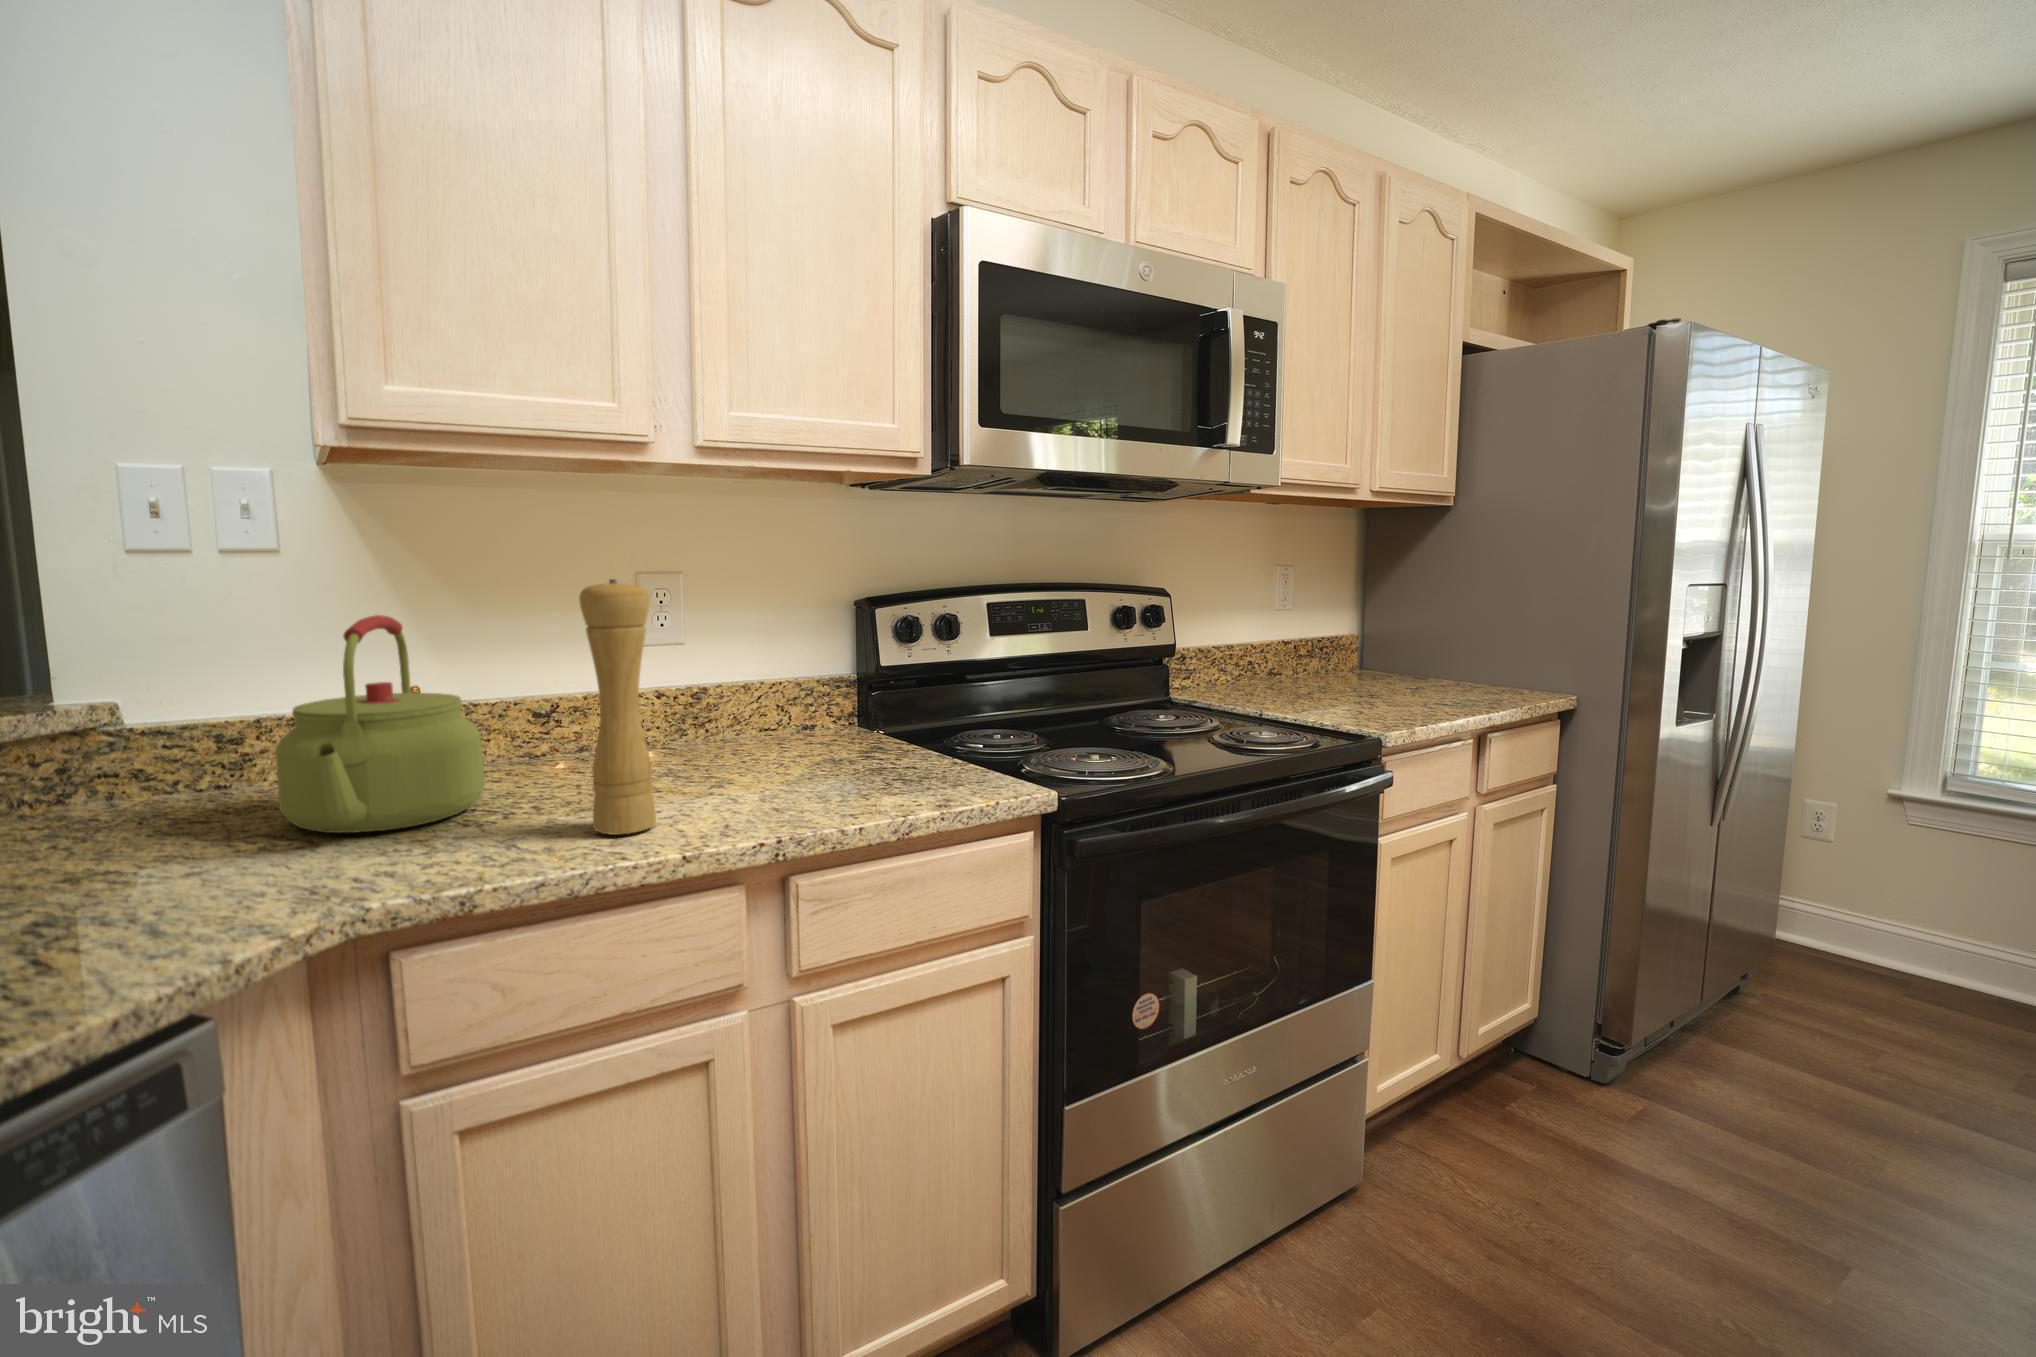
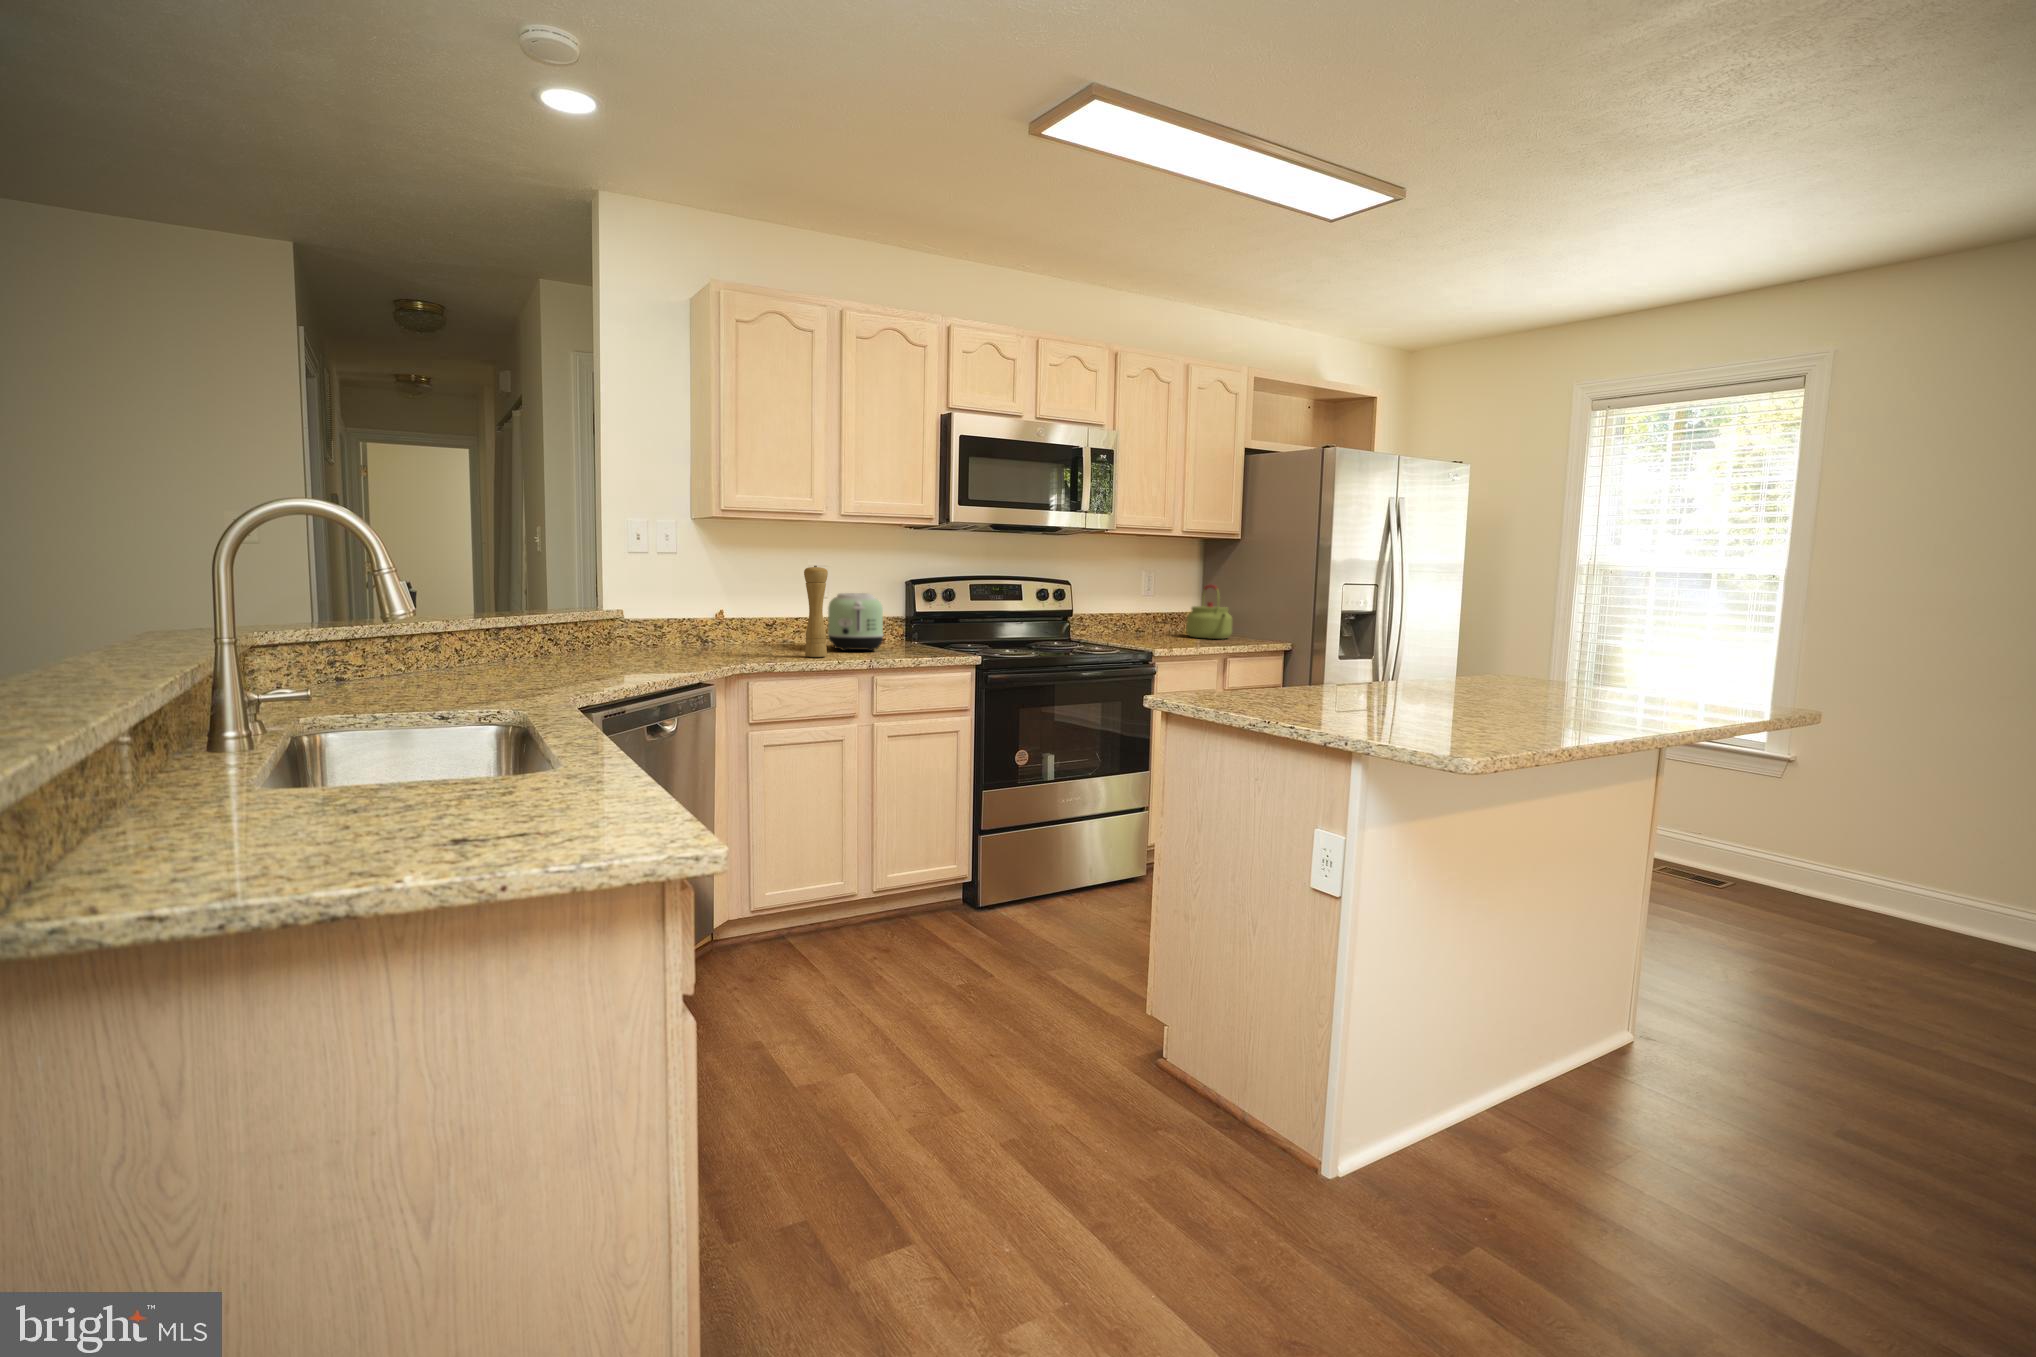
kettle: present [276,615,485,833] -> present [1186,584,1233,639]
toaster: none [674,636,813,788] -> present [828,593,883,651]

